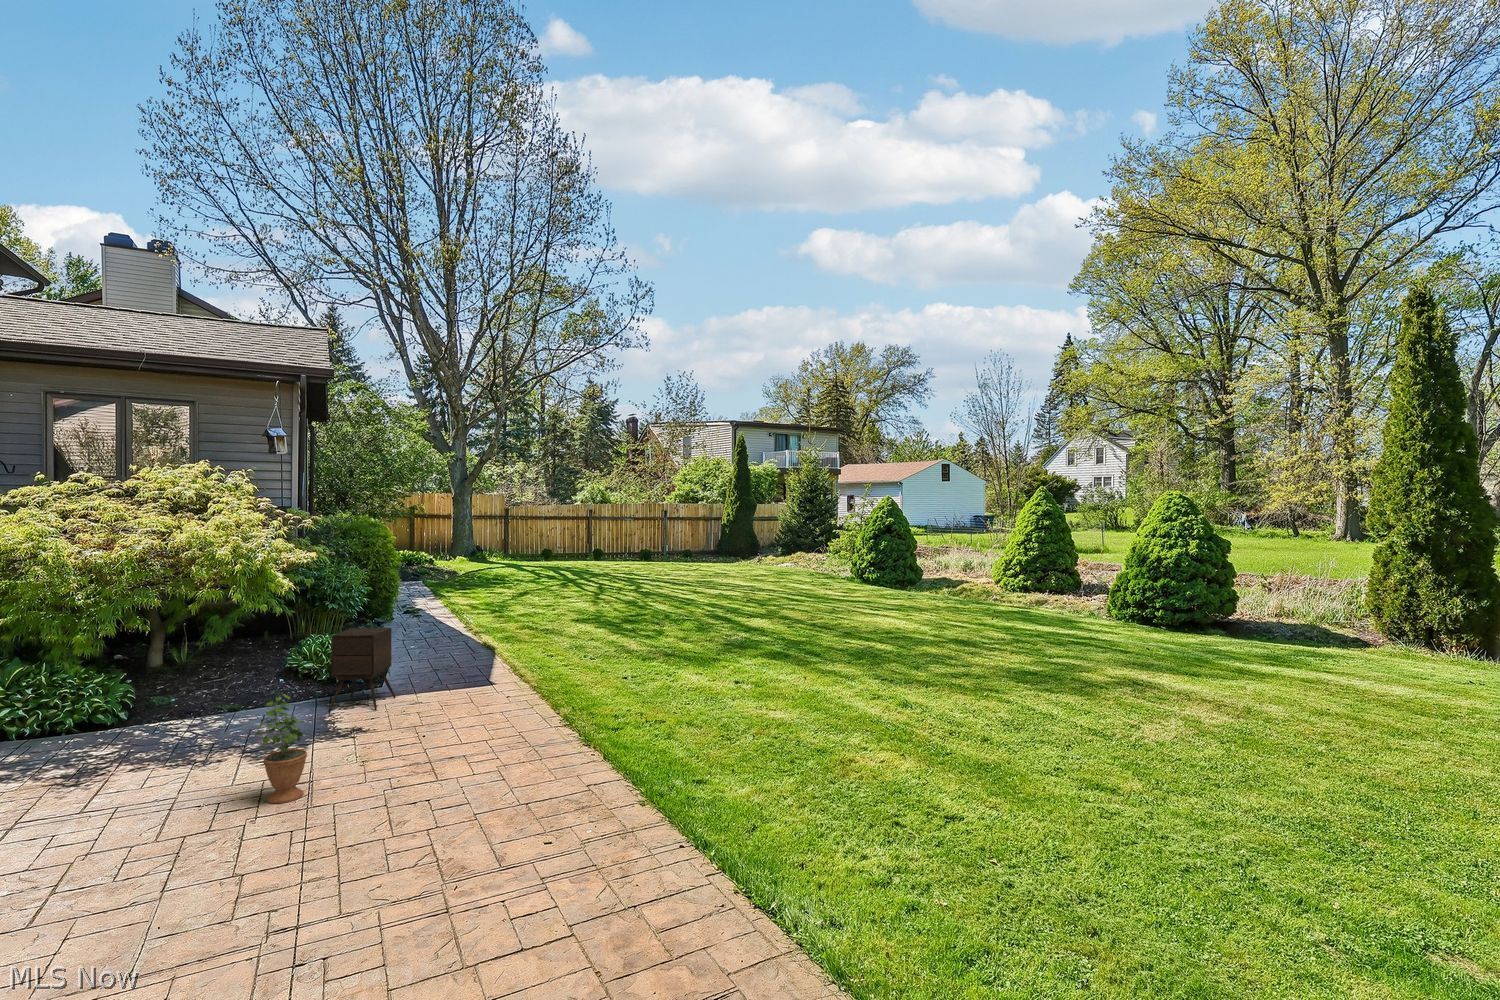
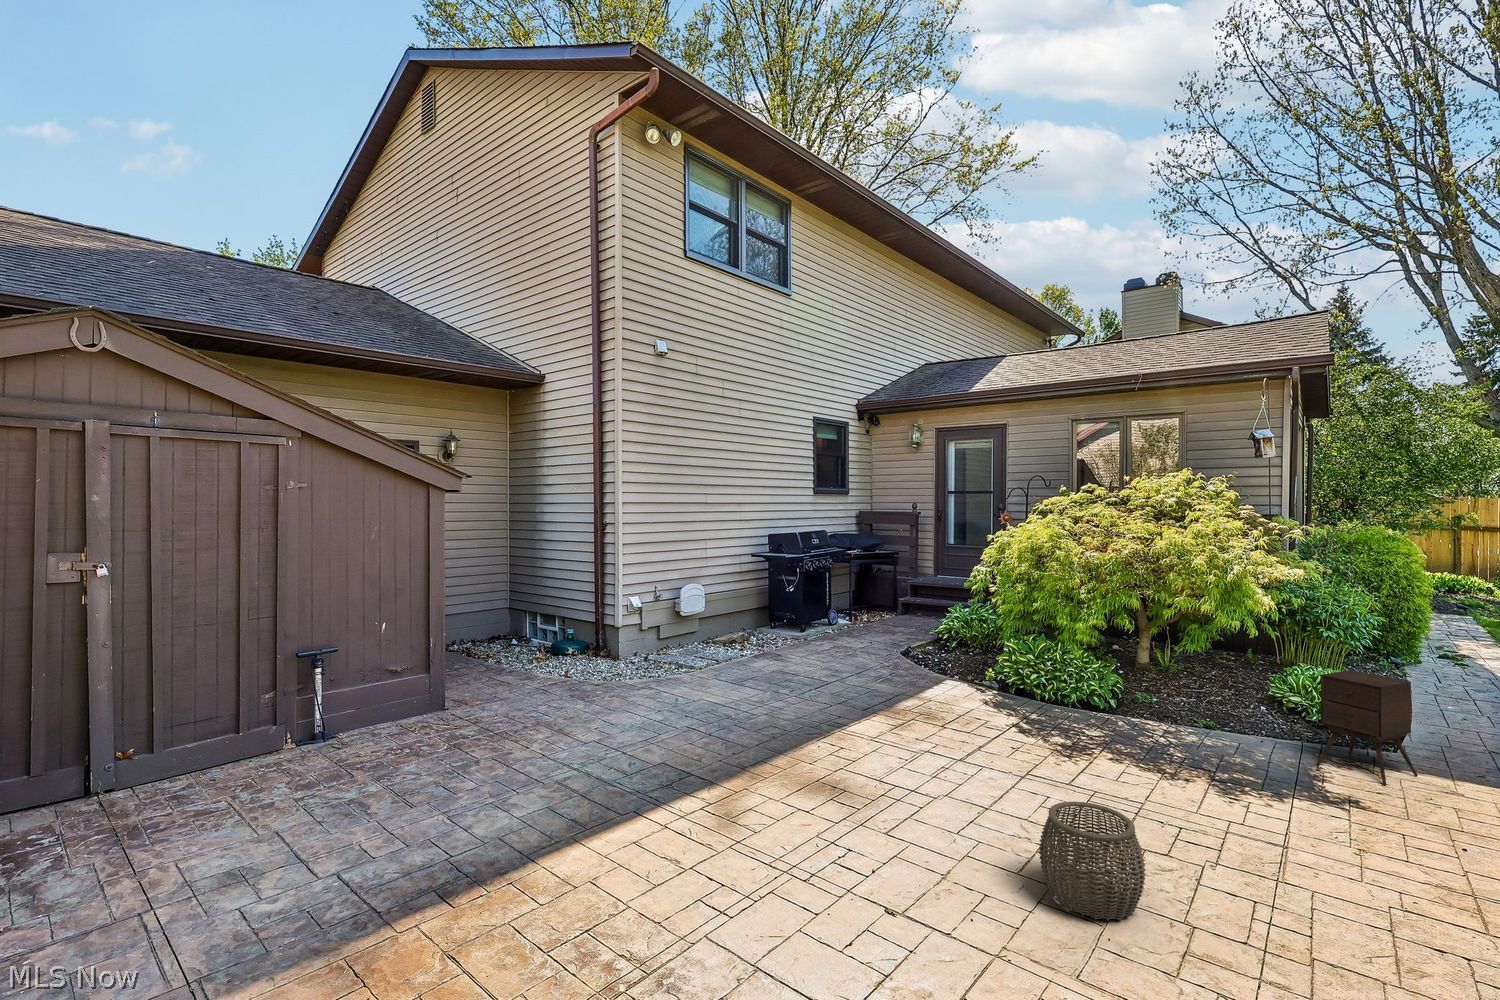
potted plant: present [257,691,307,803] -> none [1218,731,1278,868]
woven basket: none [65,797,196,919] -> present [1039,802,1146,921]

